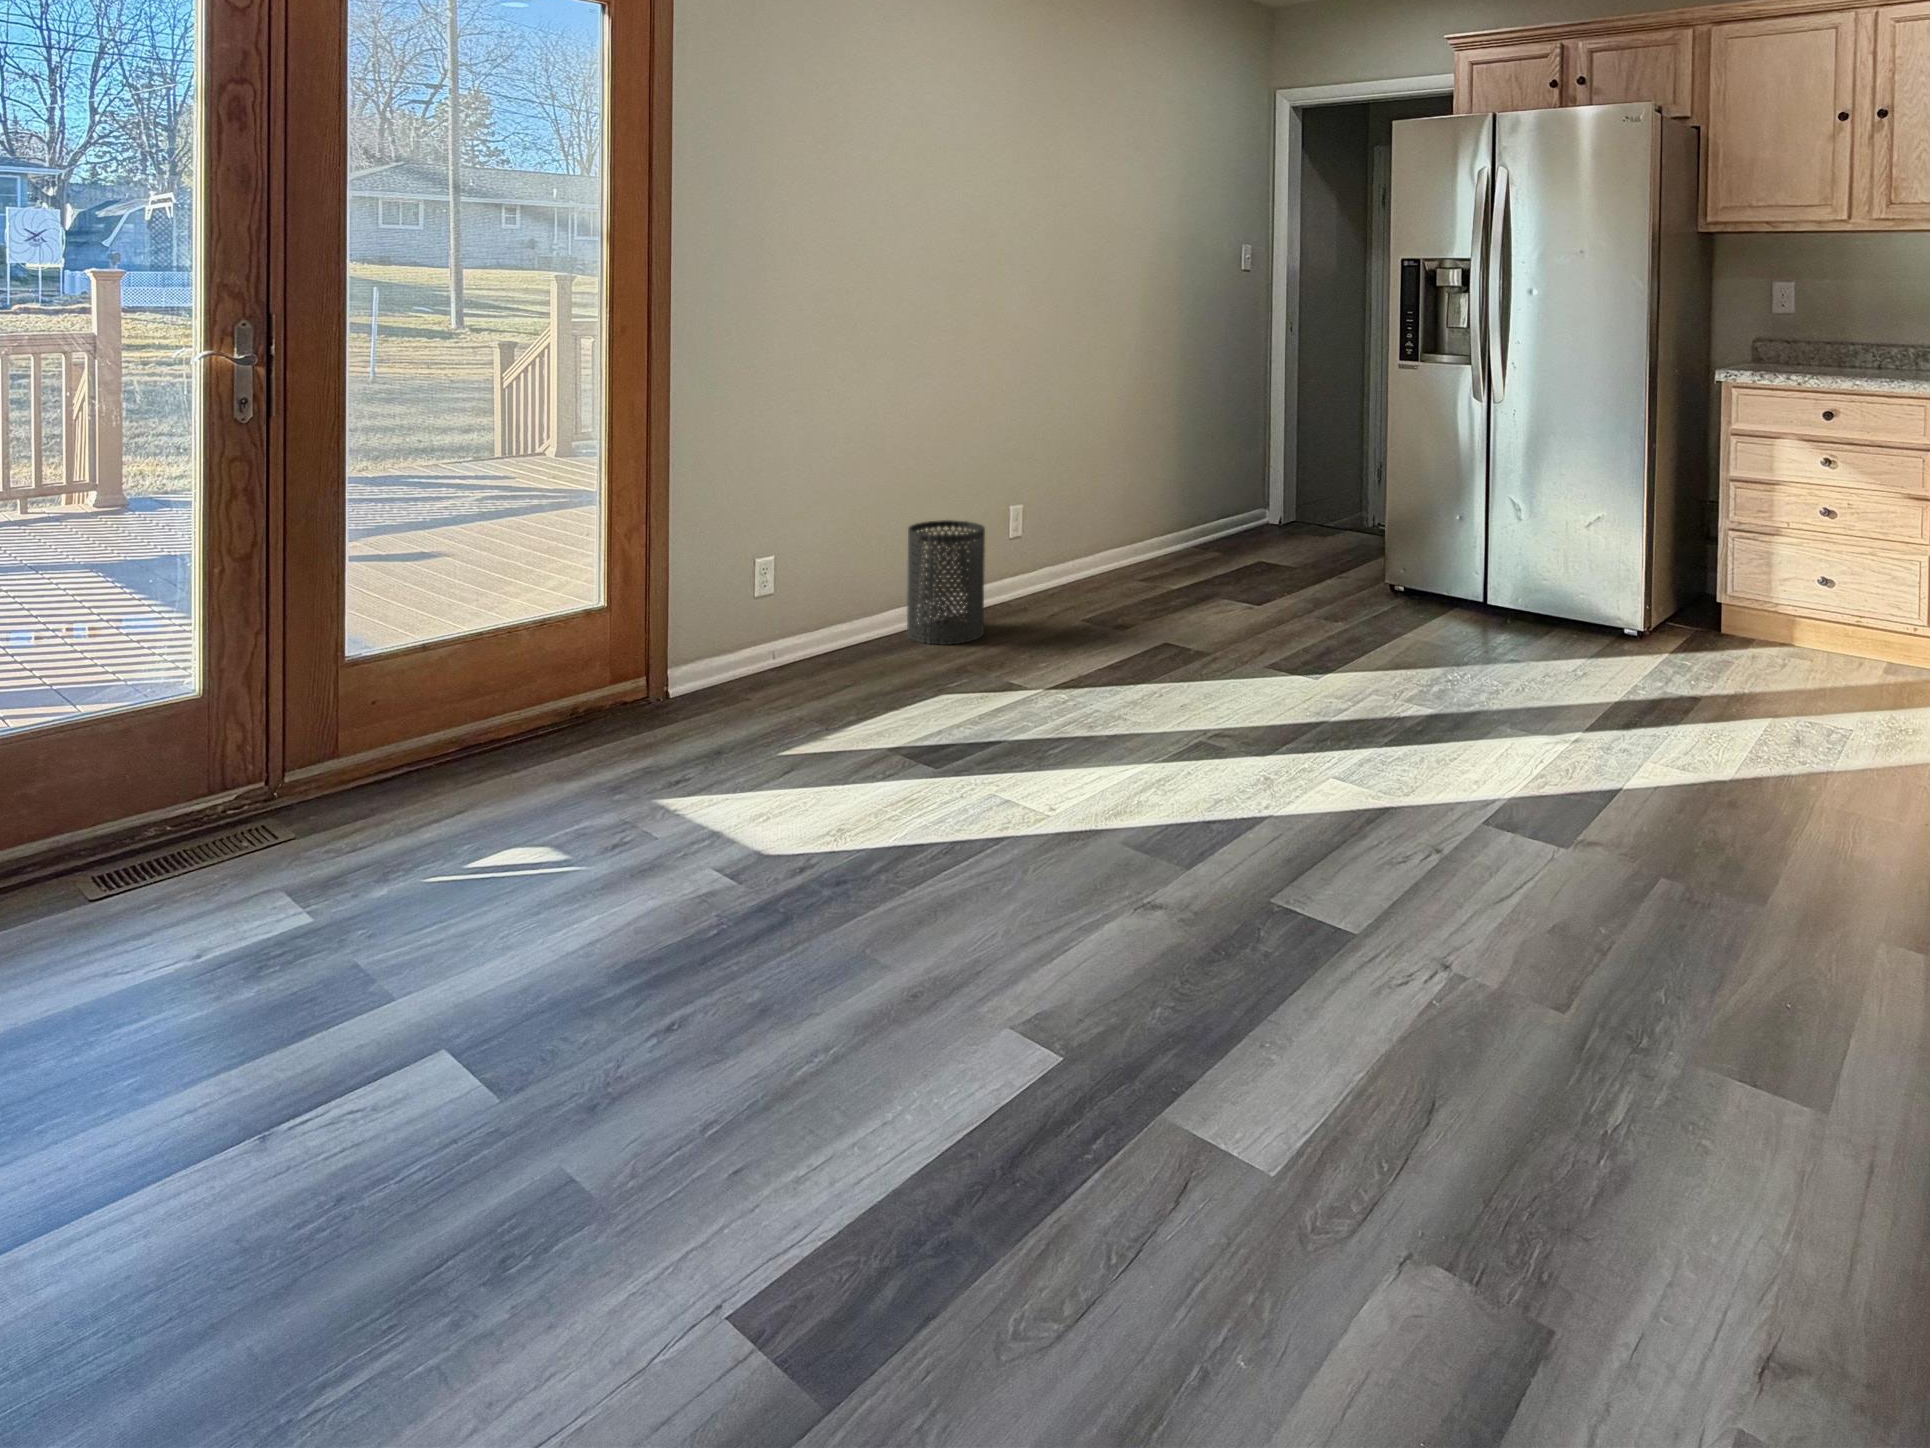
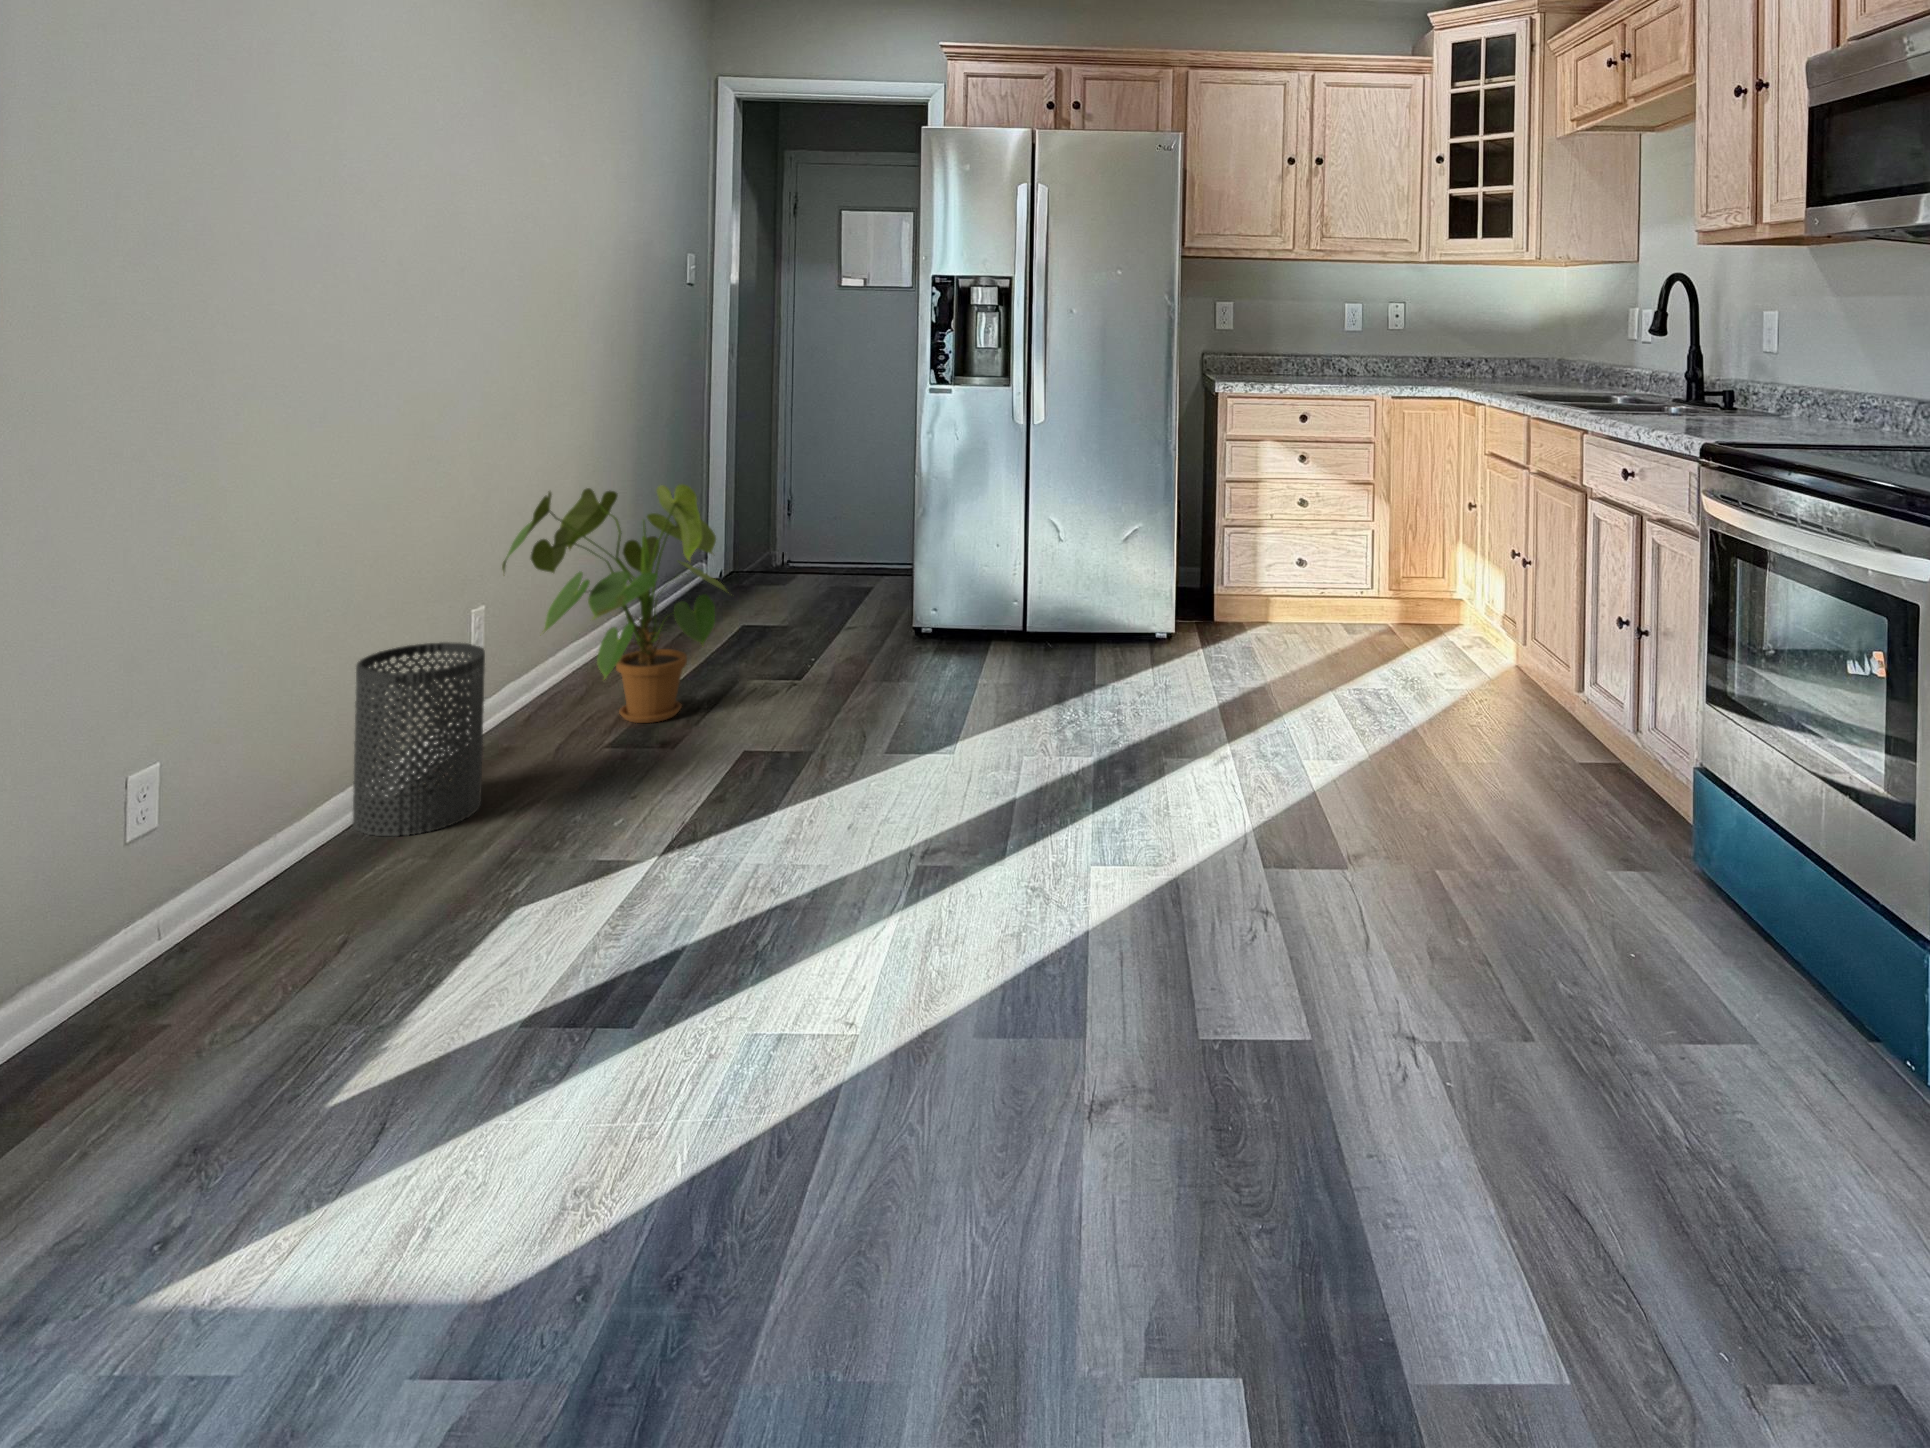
house plant: none [1037,426,1207,612] -> present [502,484,726,723]

